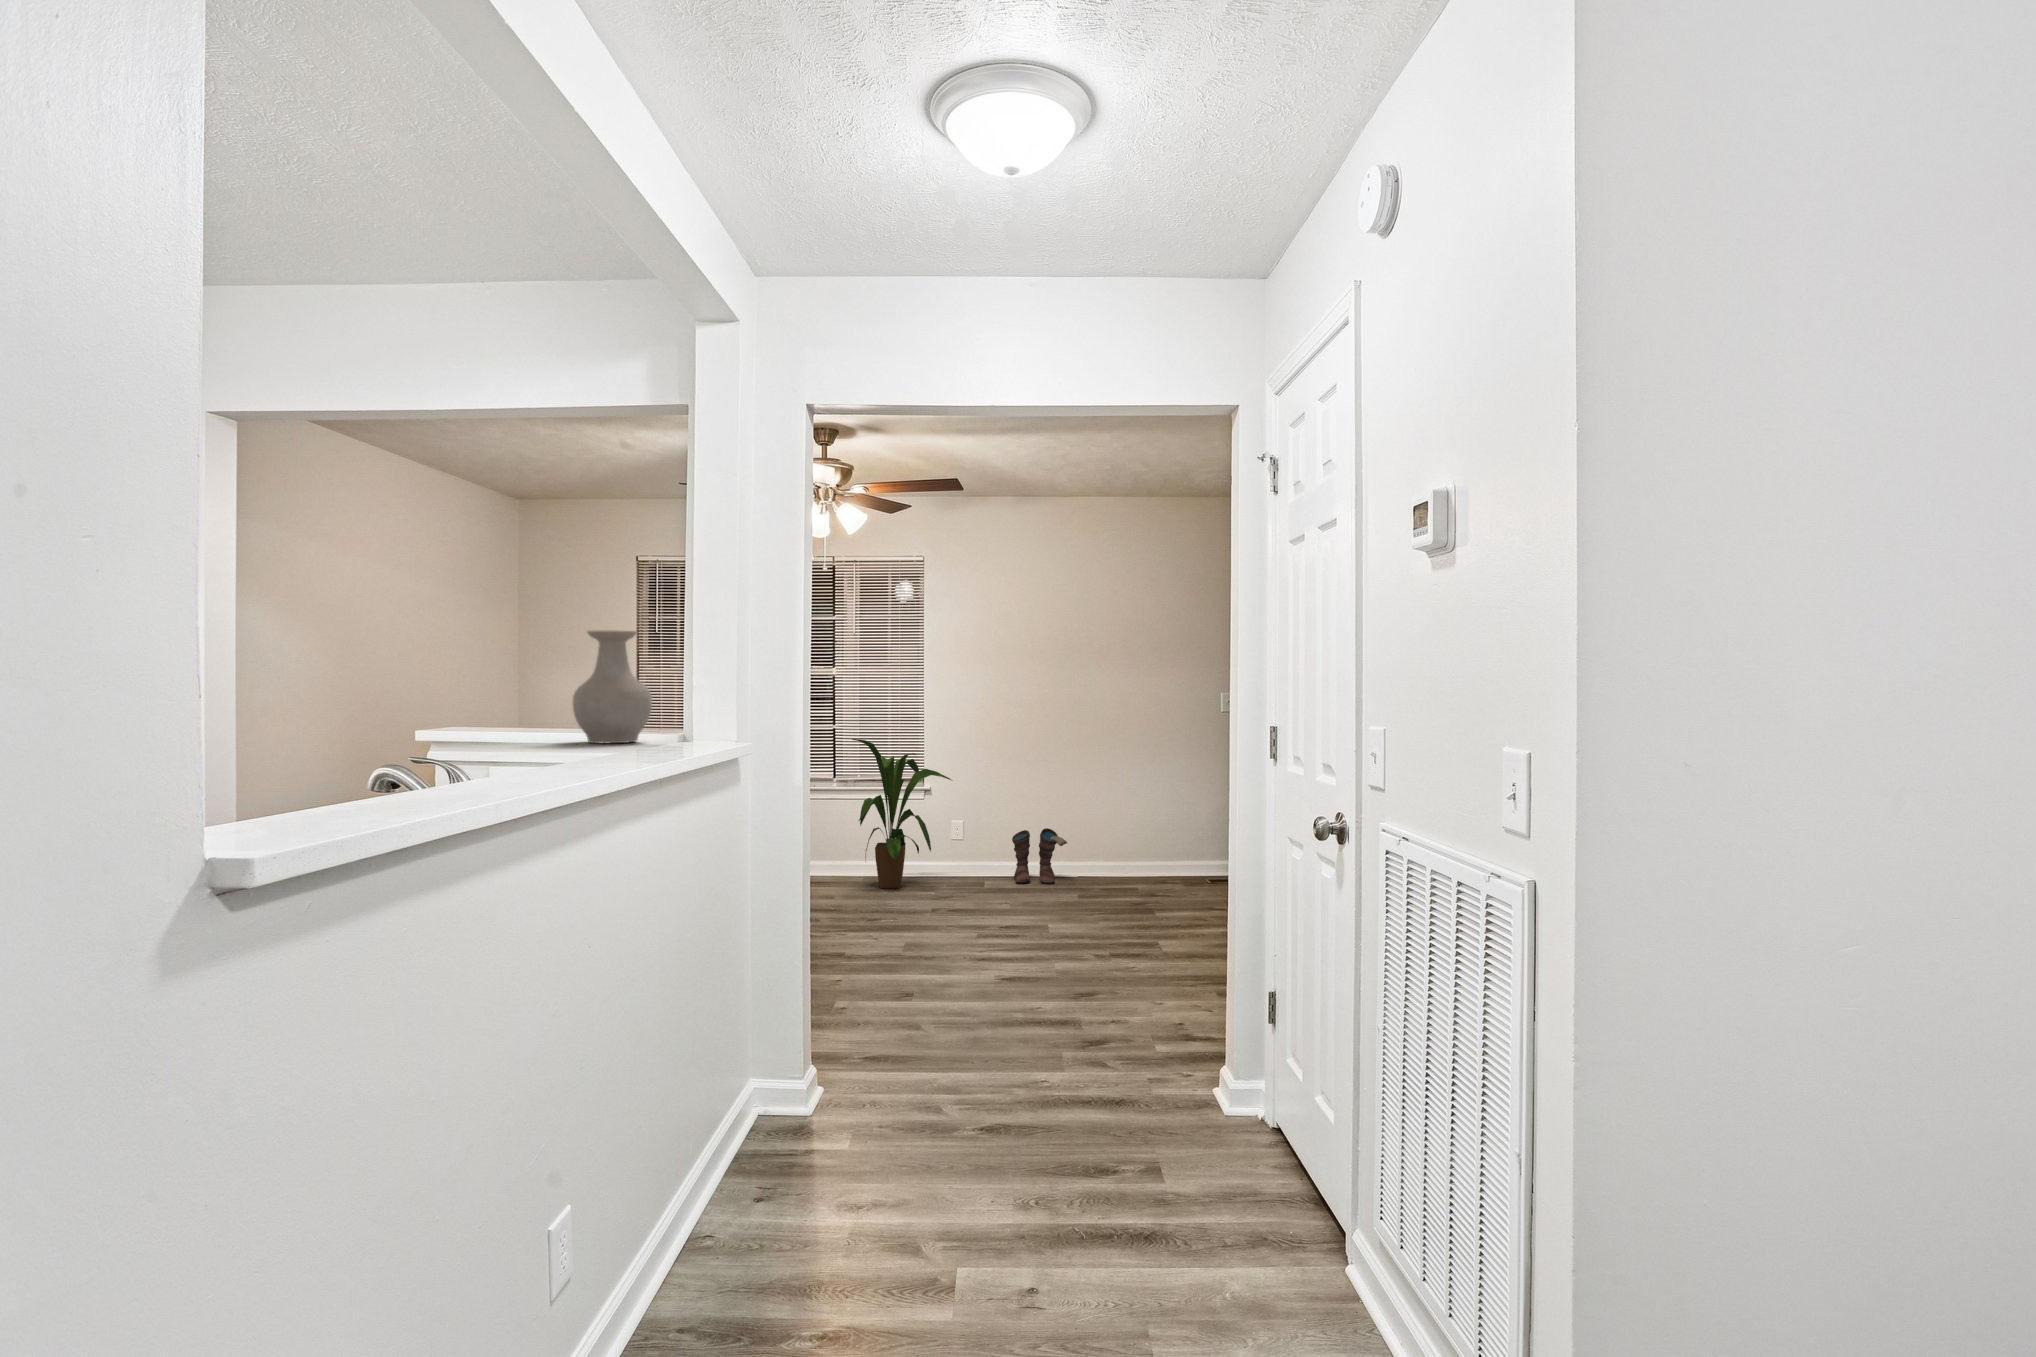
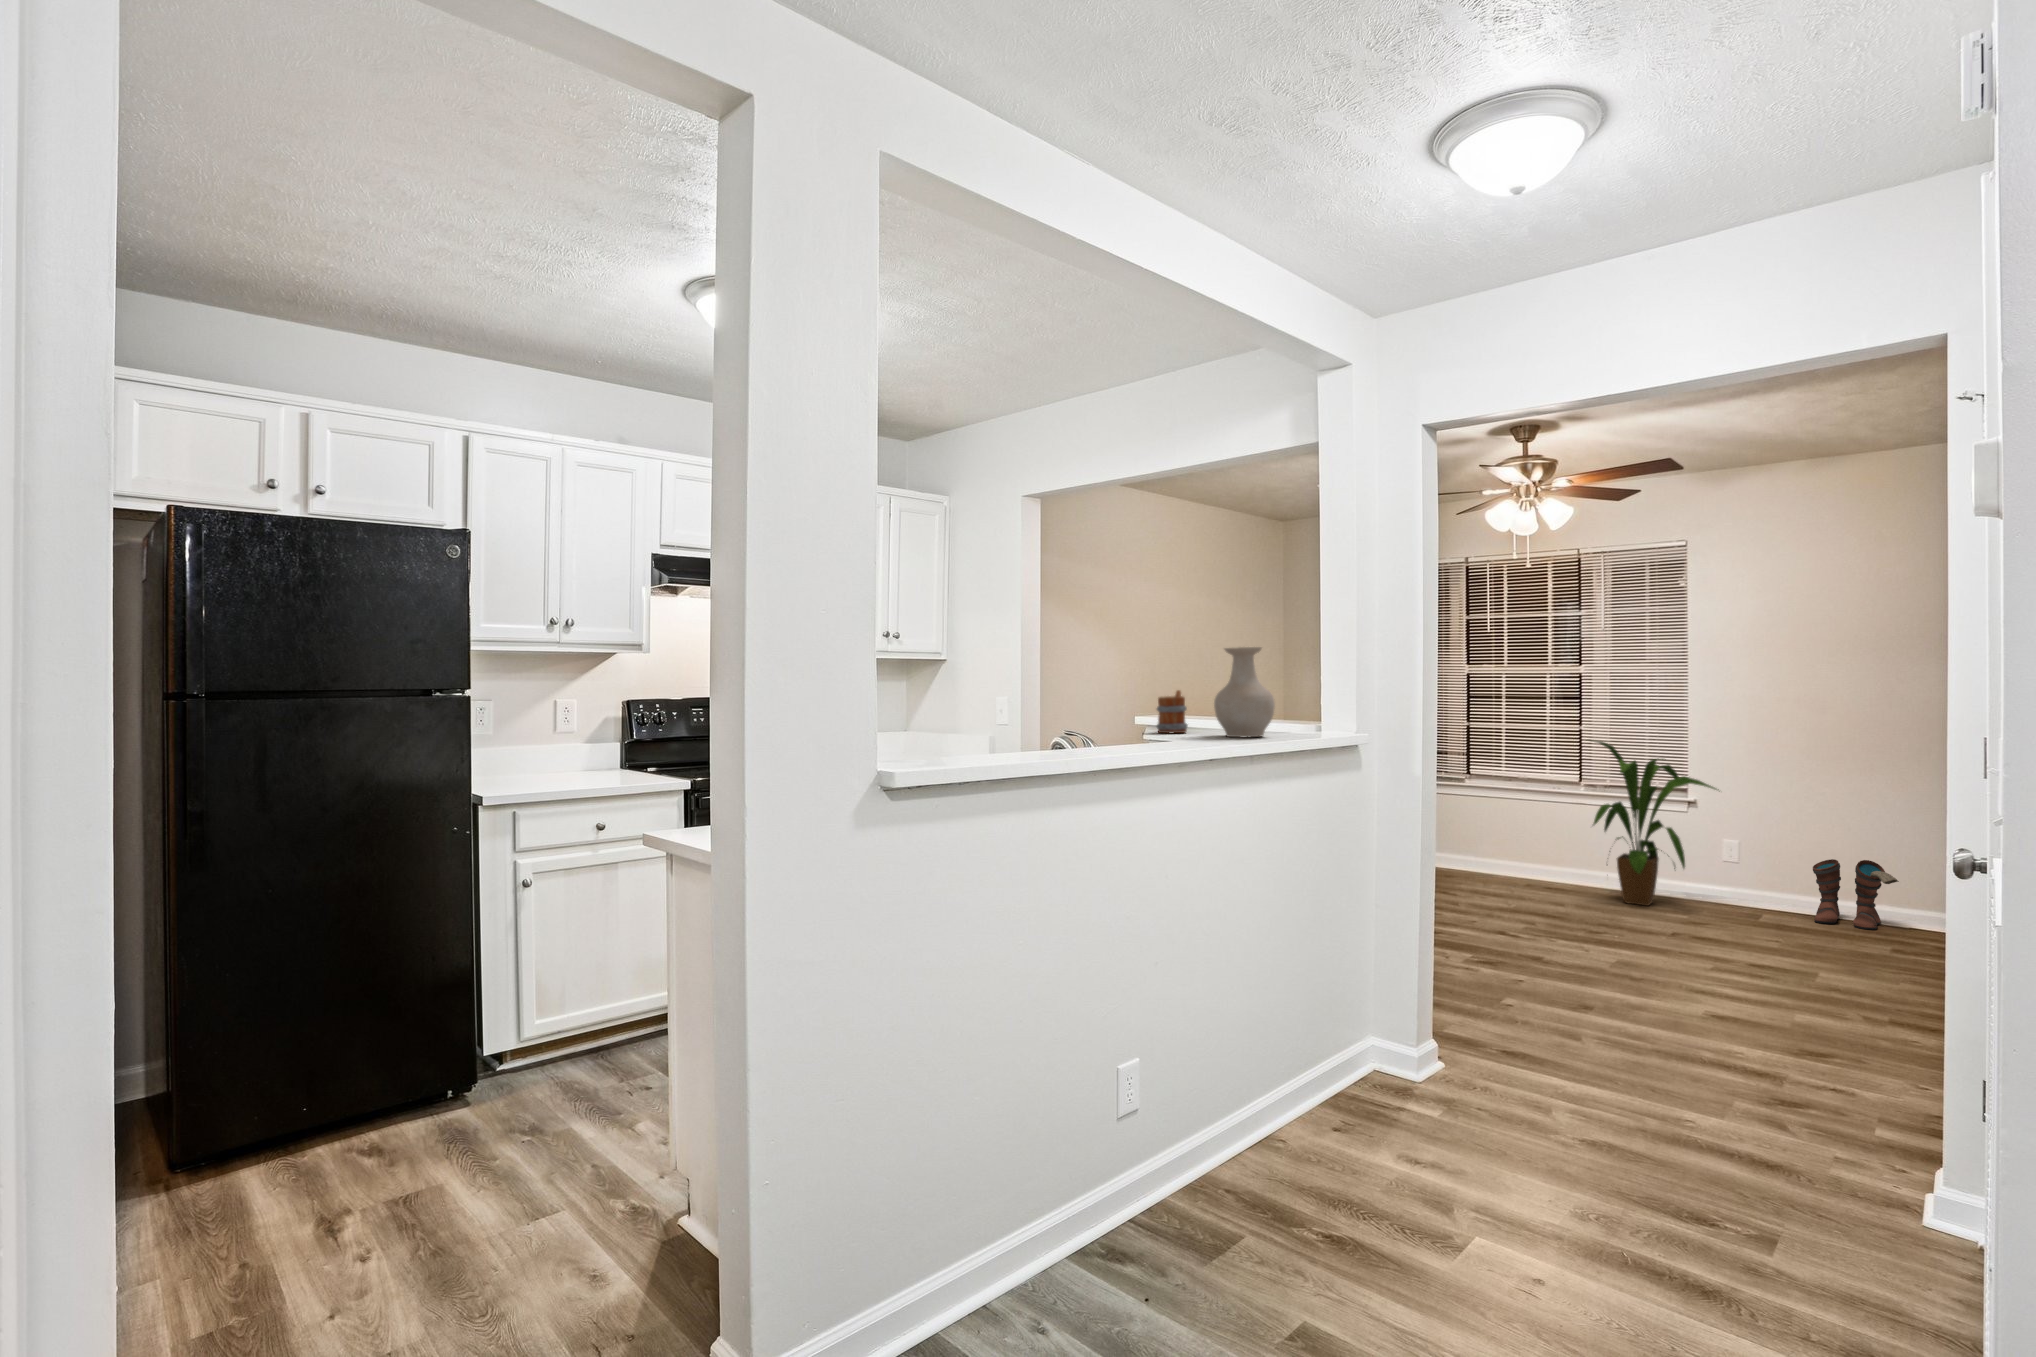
mug: none [481,685,525,742] -> present [1156,690,1188,733]

